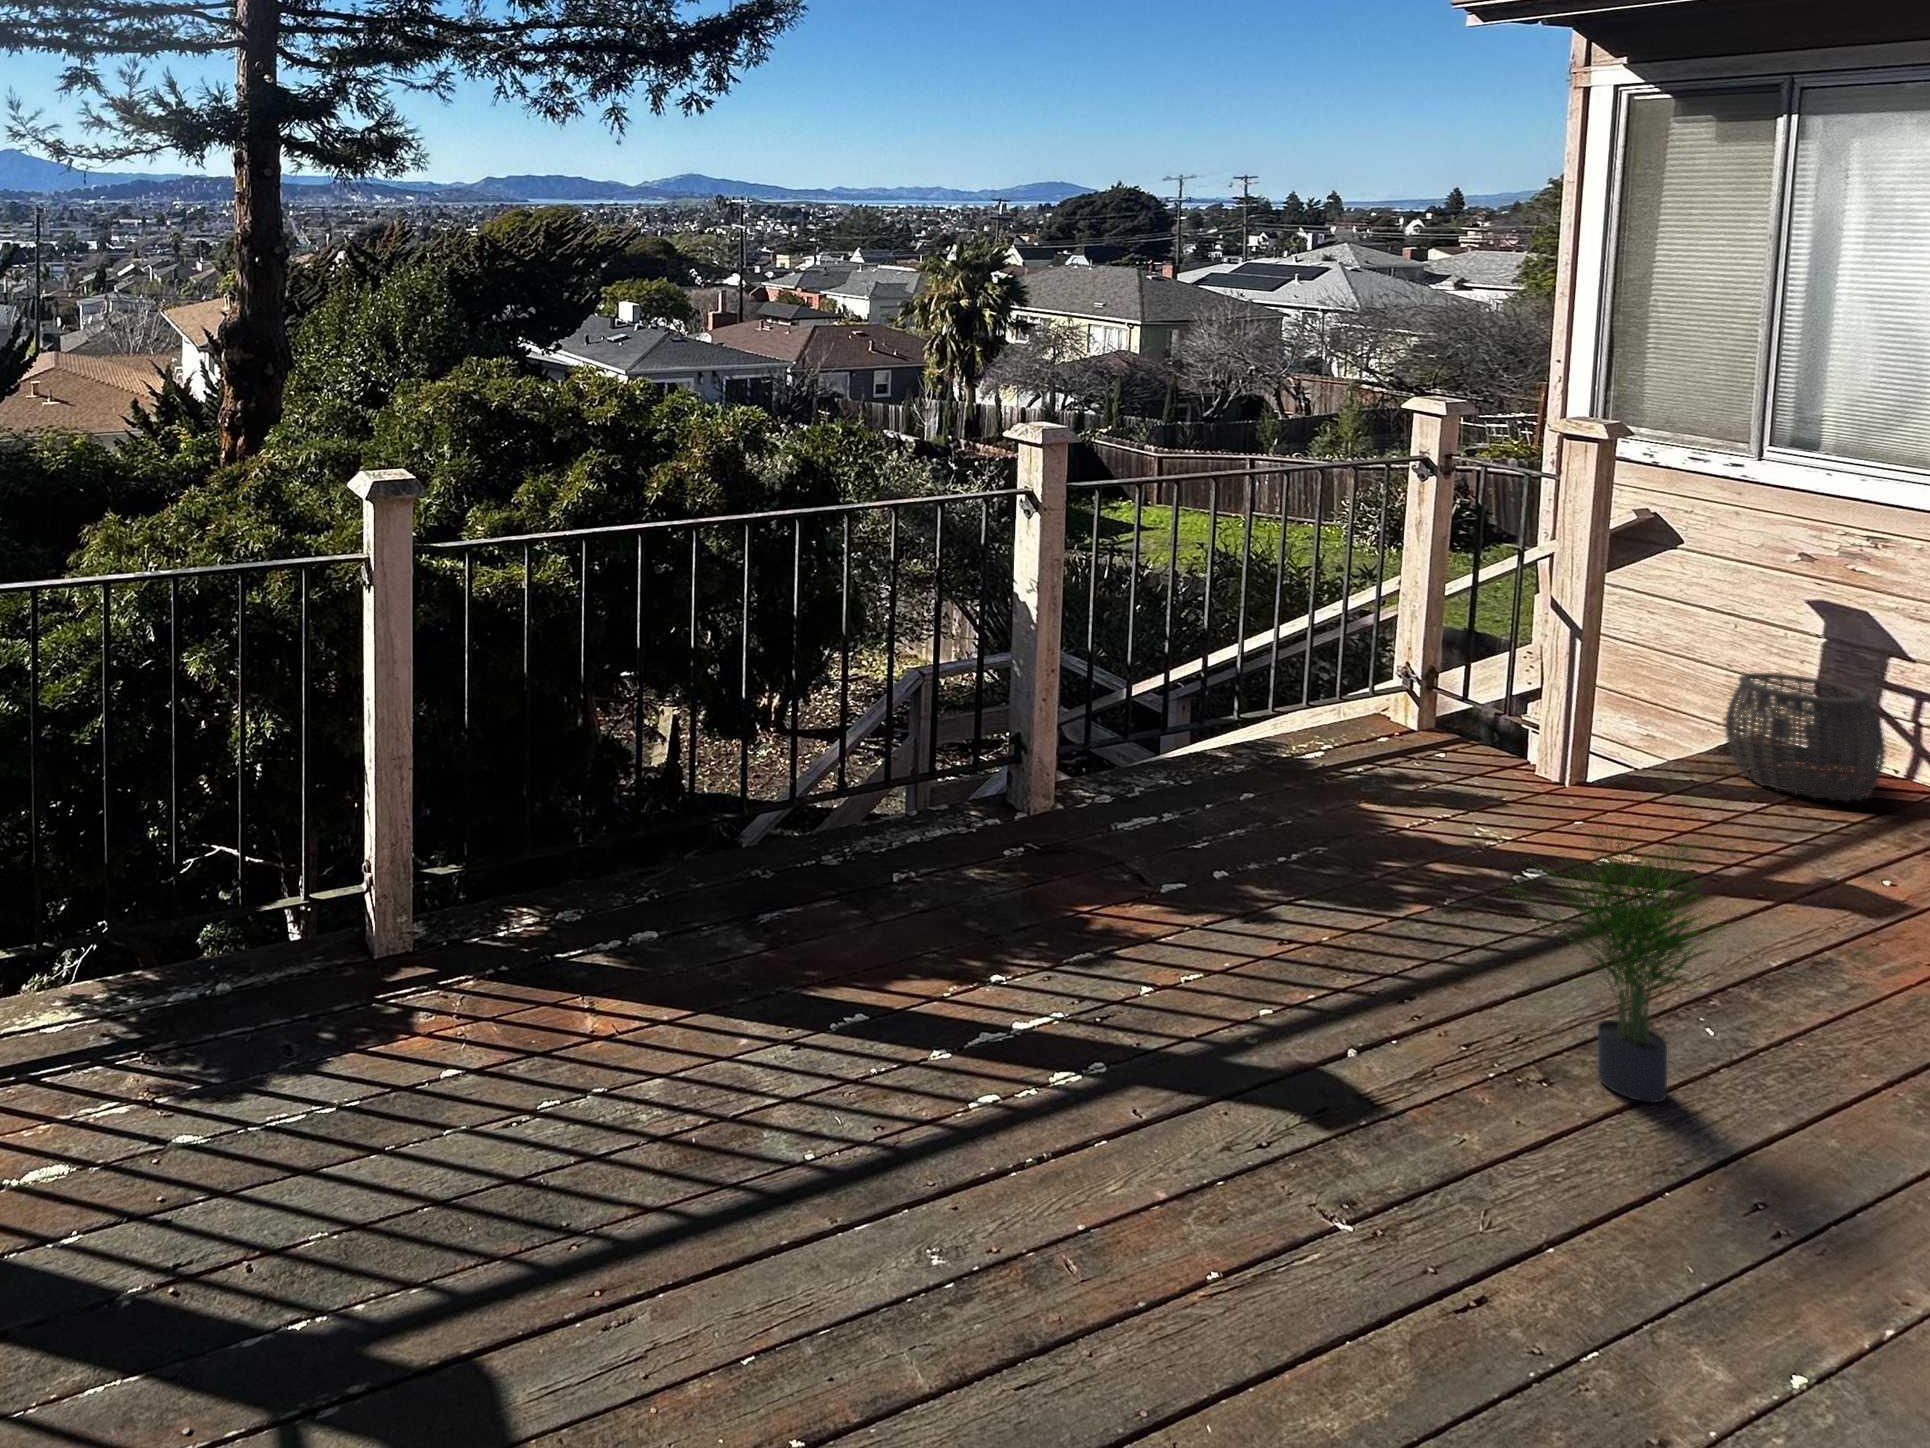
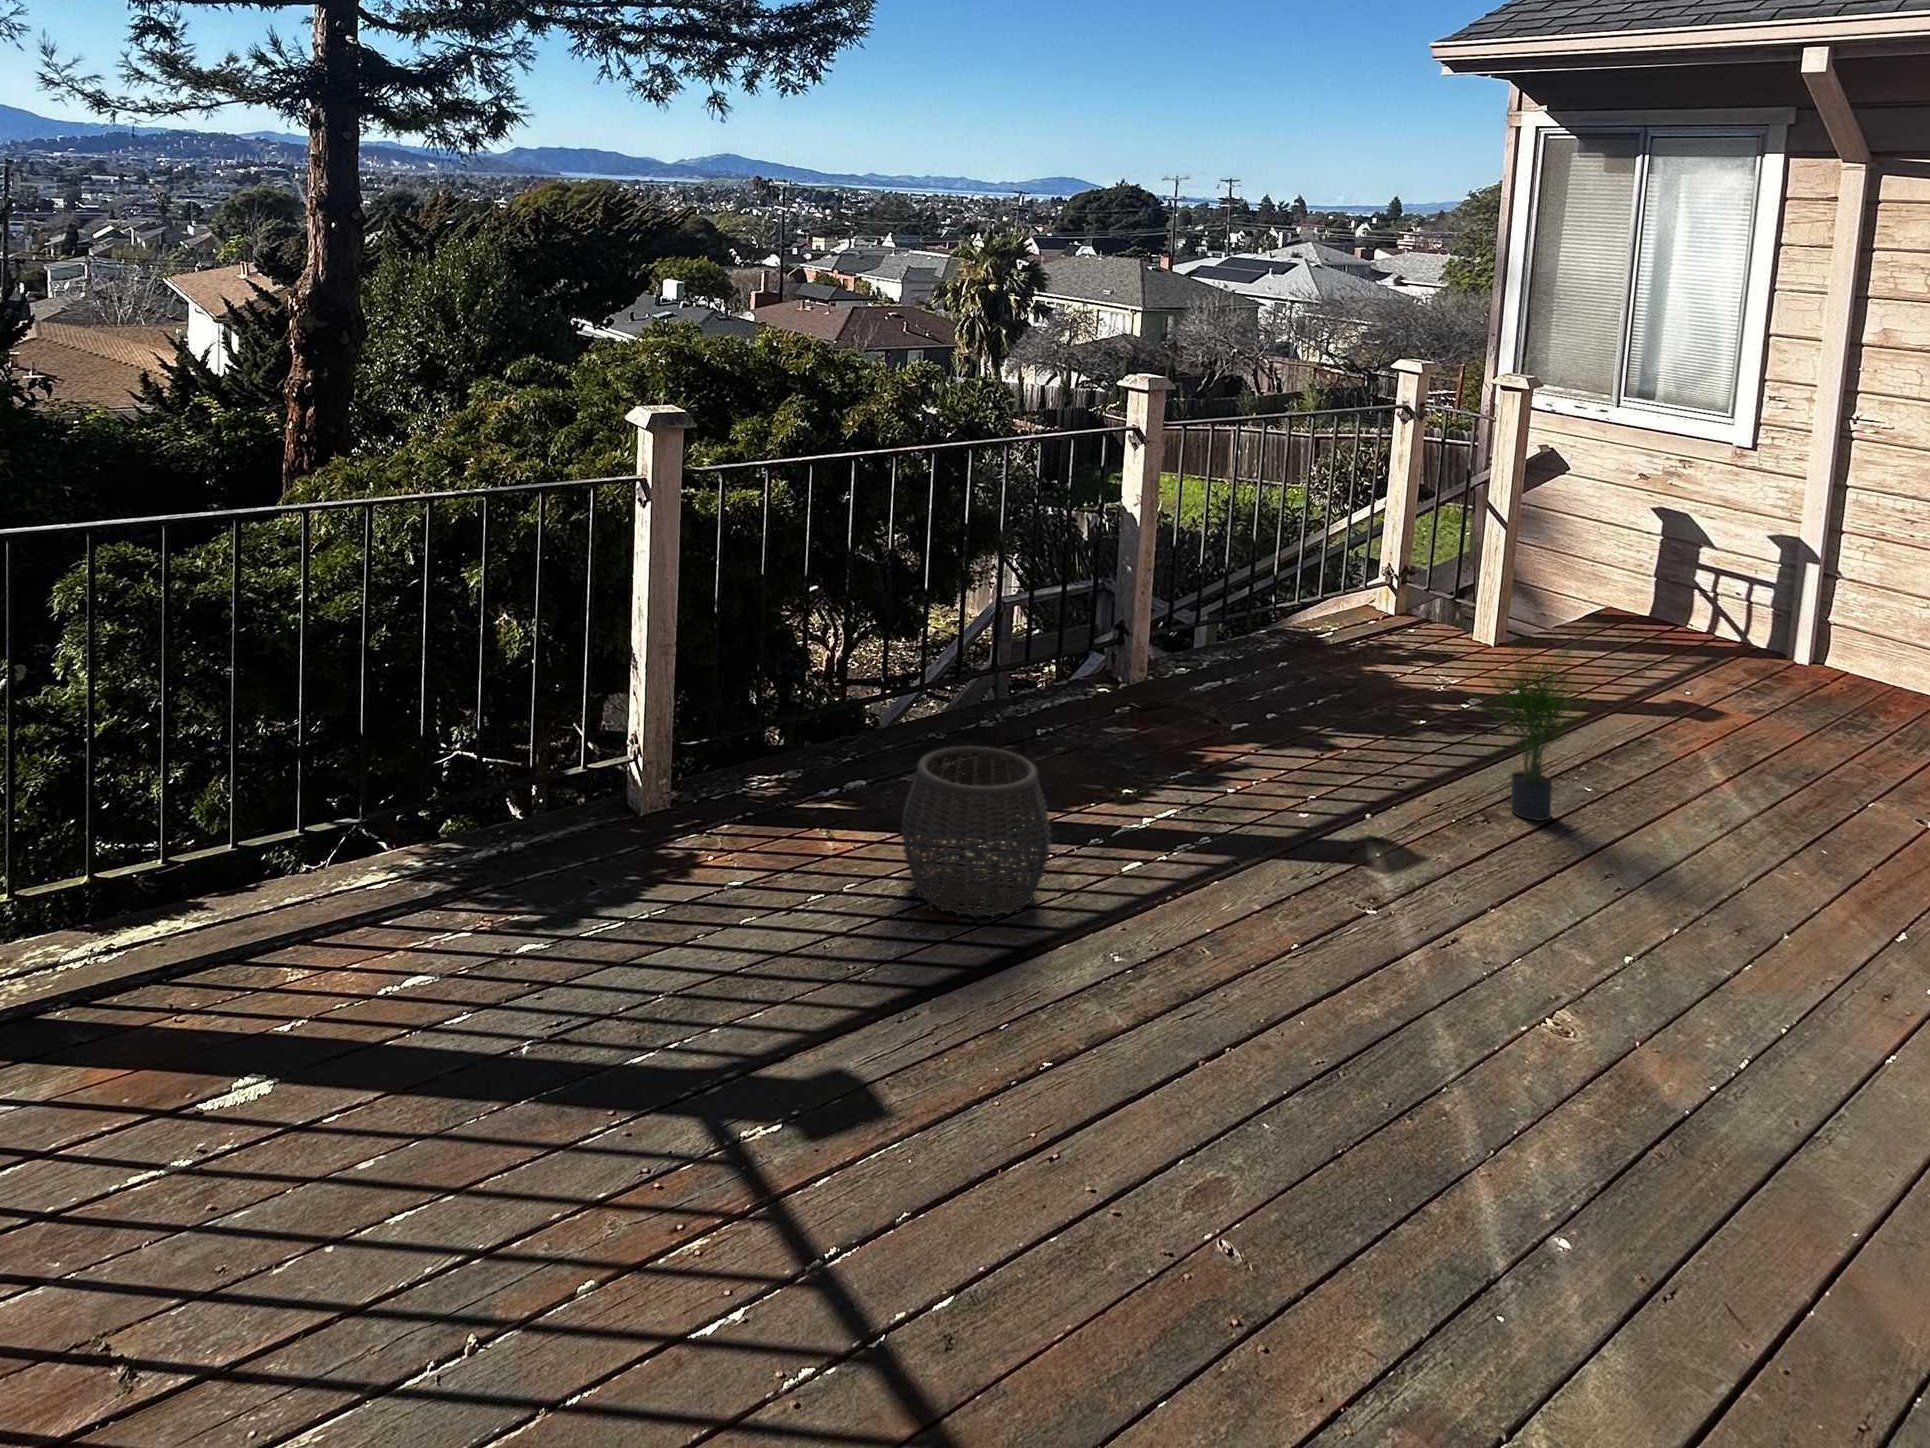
woven basket: present [1725,673,1886,801] -> present [901,747,1051,917]

